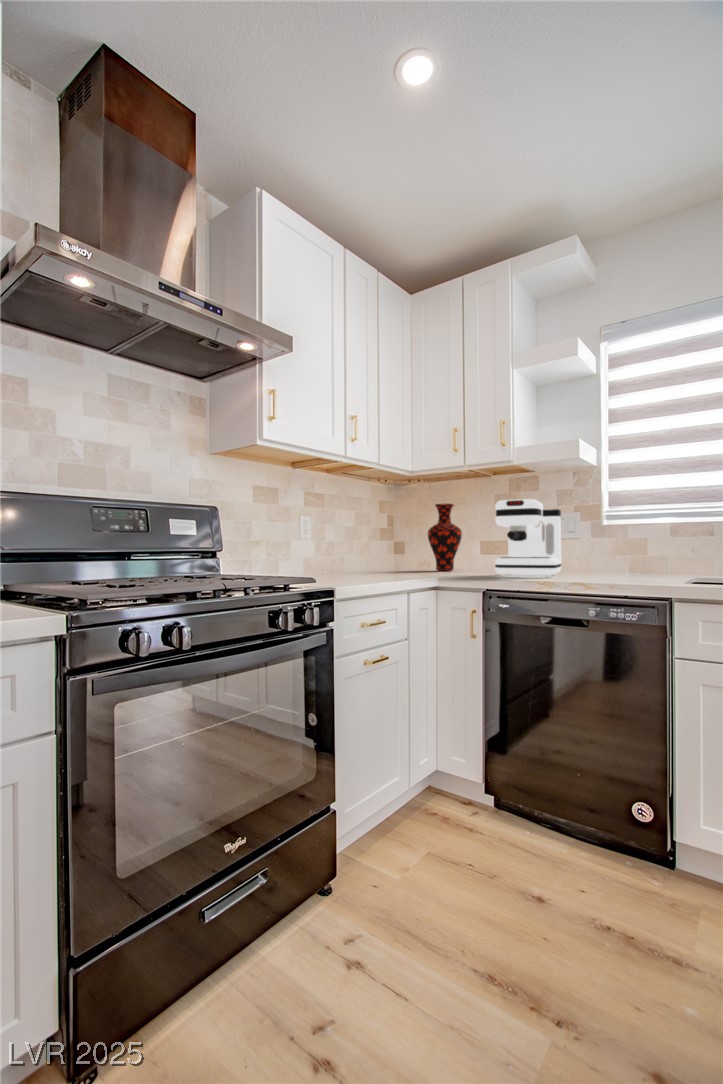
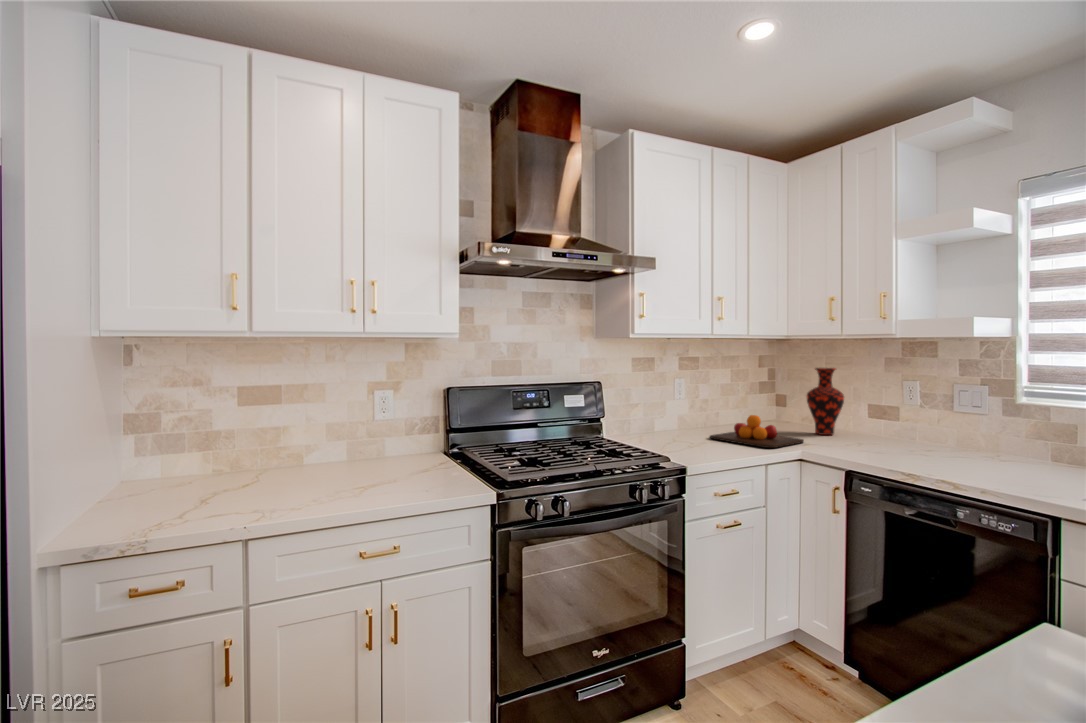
coffee maker: present [495,499,561,577] -> none [867,377,954,461]
chopping board: none [341,547,433,577] -> present [710,415,804,448]

